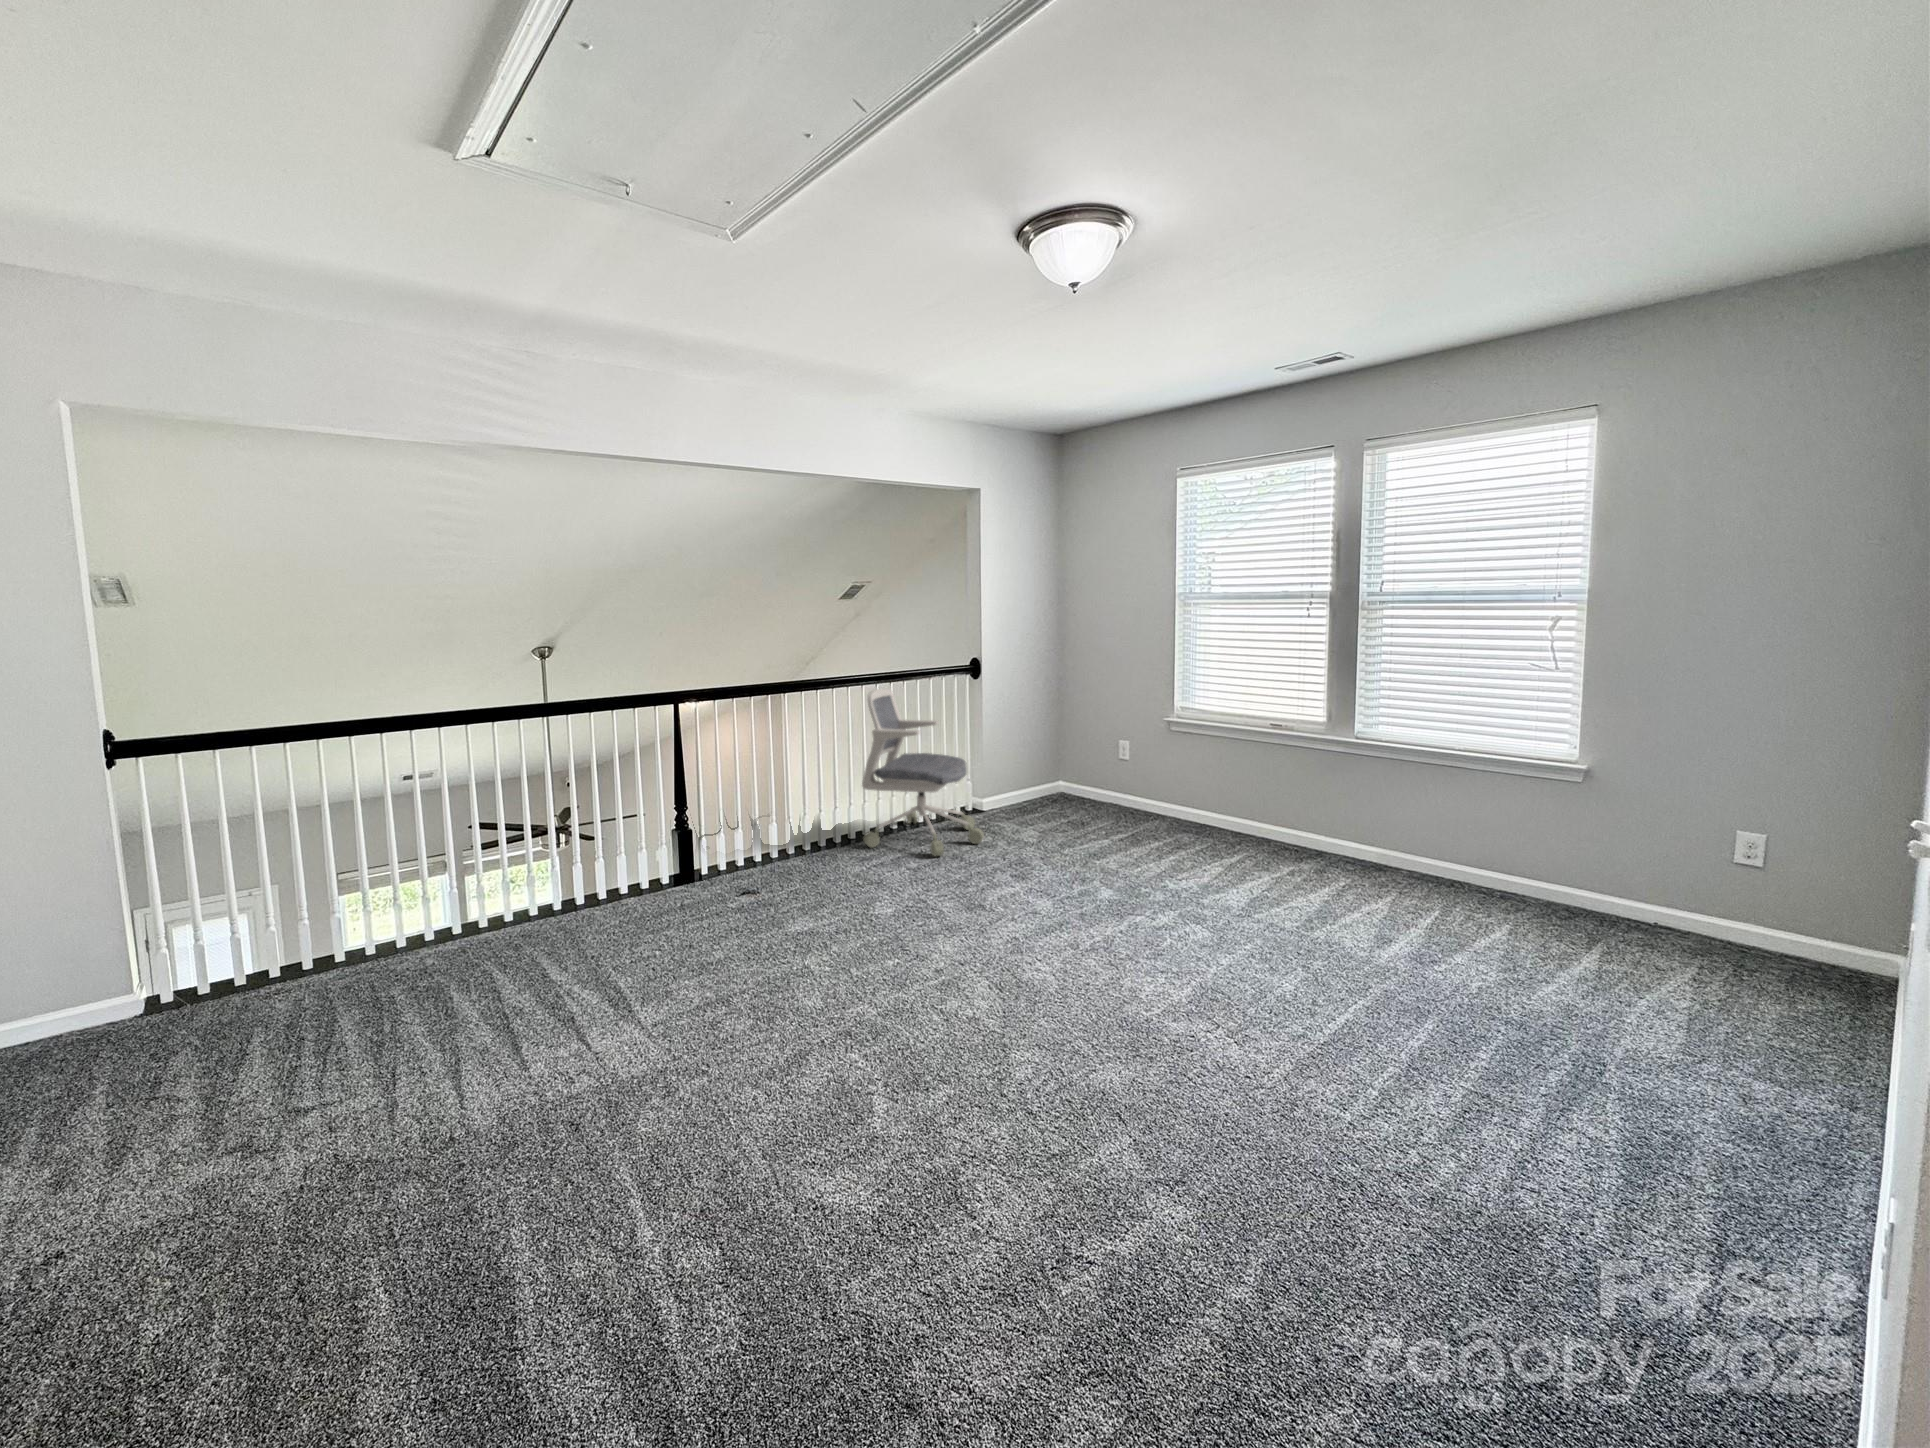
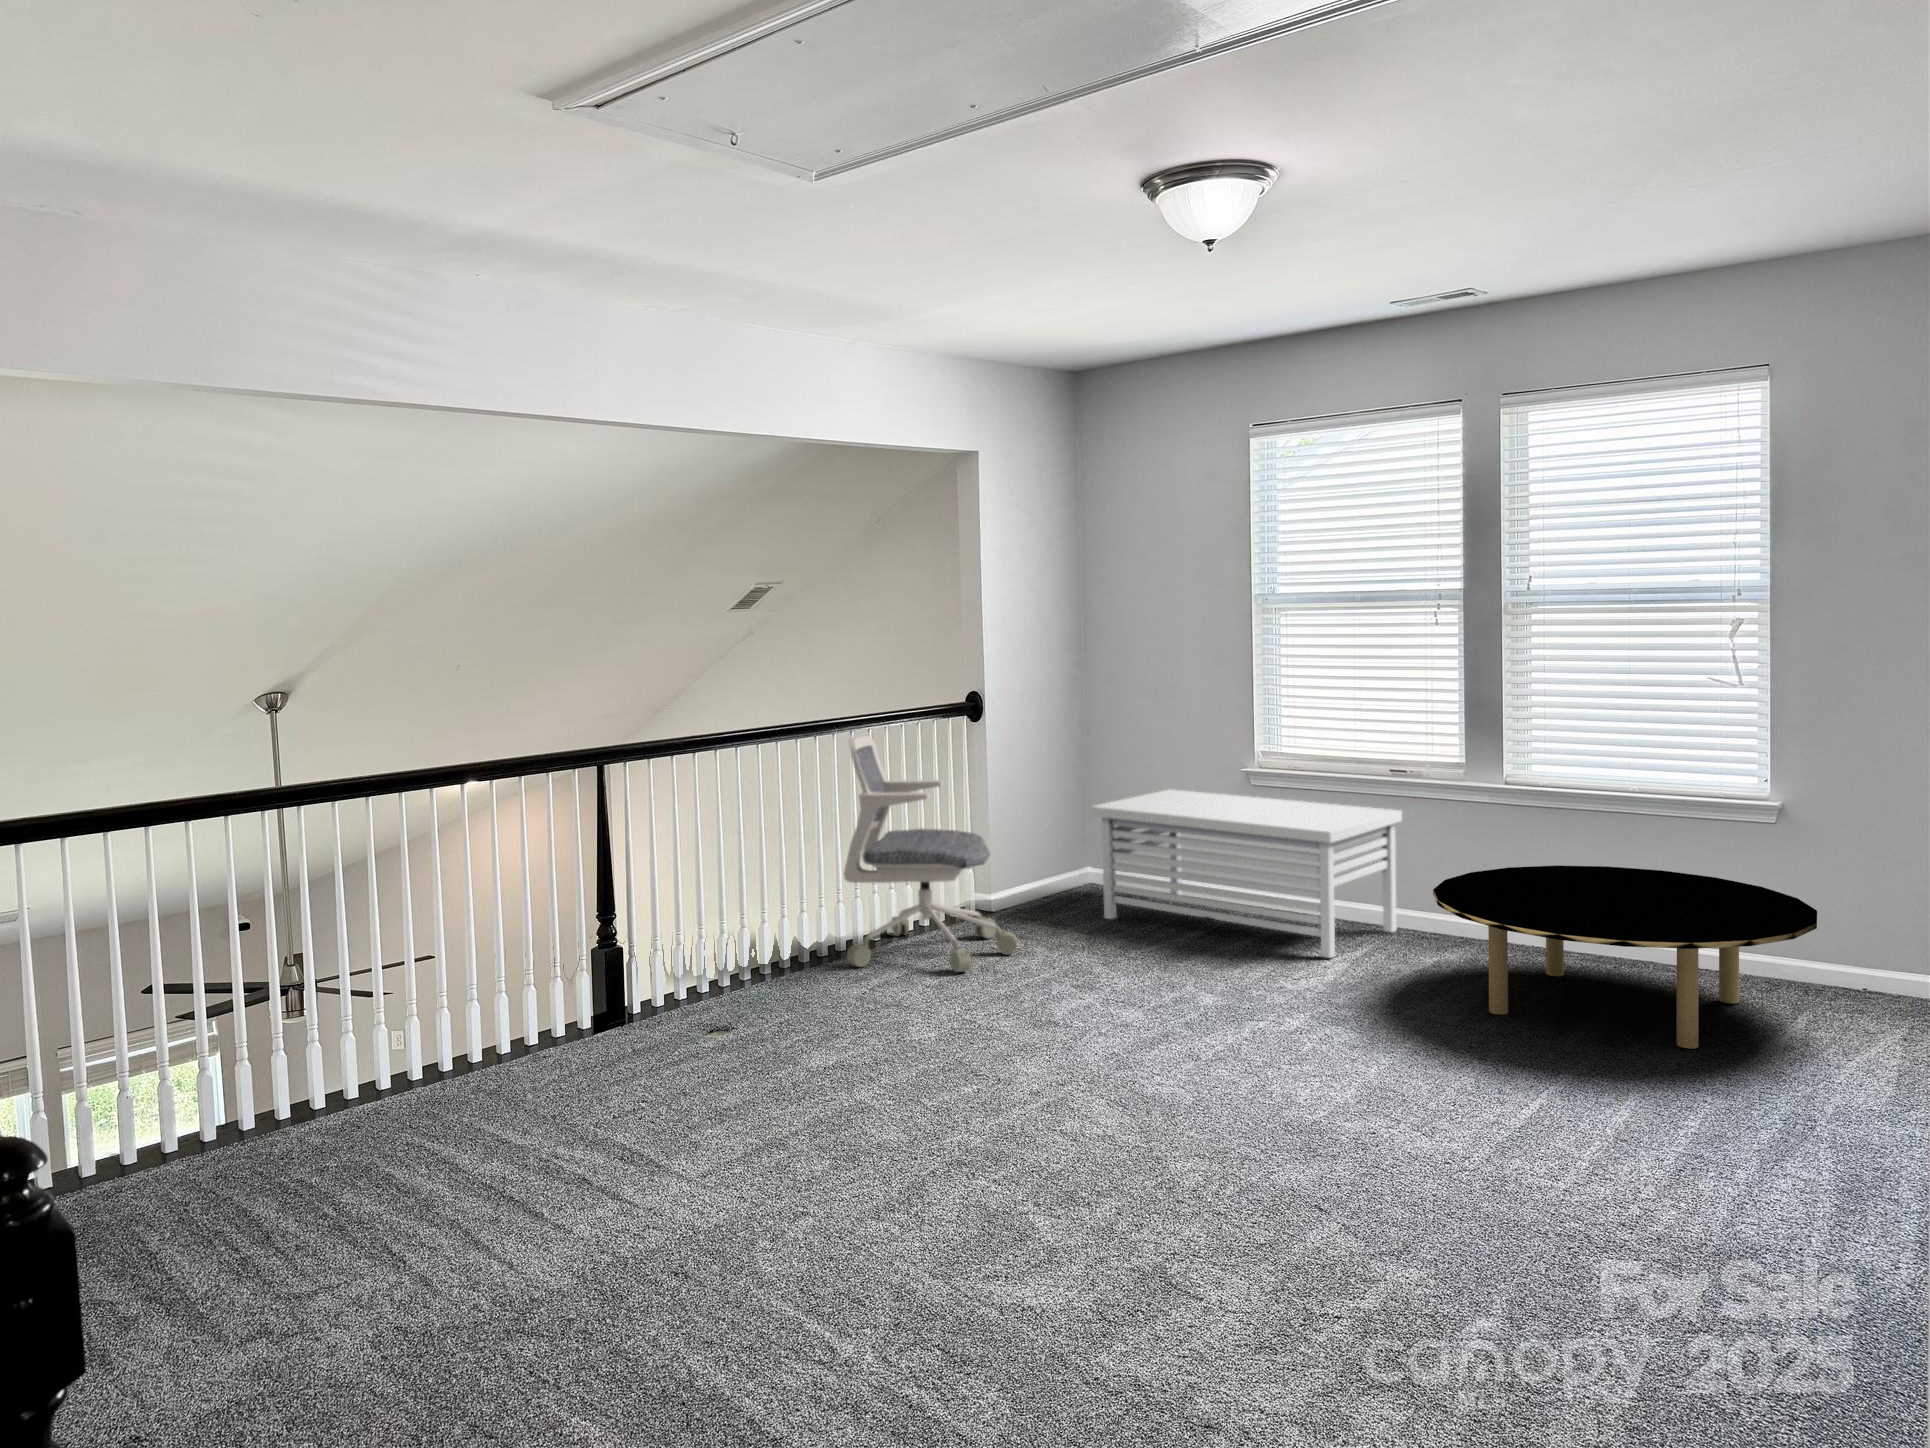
storage bench: none [1048,730,1274,863] -> present [1091,790,1402,958]
coffee table: none [1284,804,1618,973] -> present [1433,865,1817,1048]

